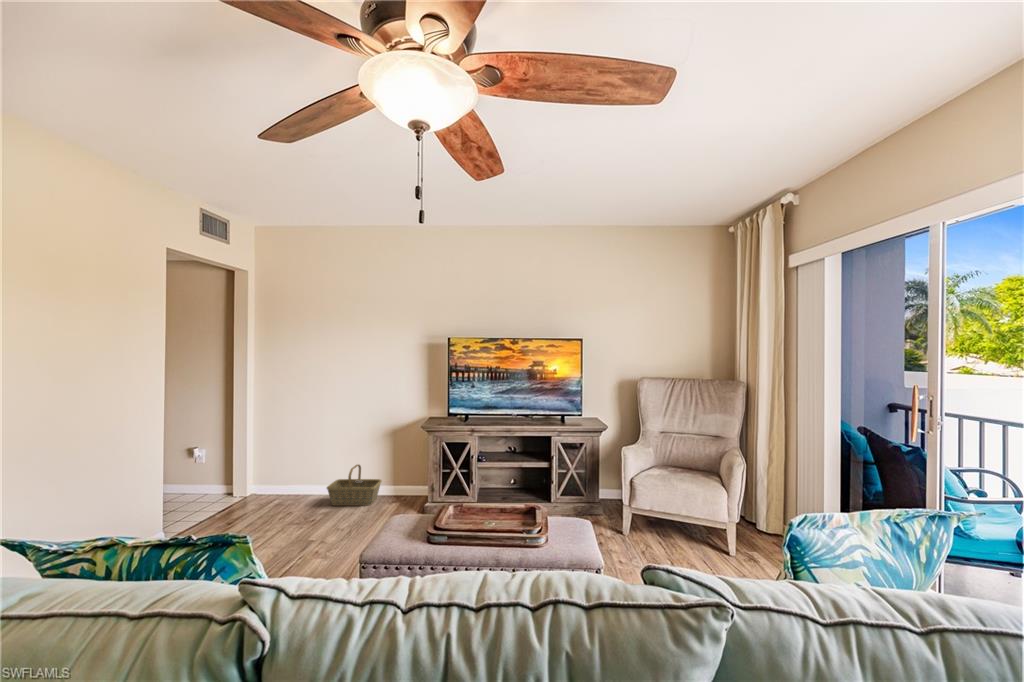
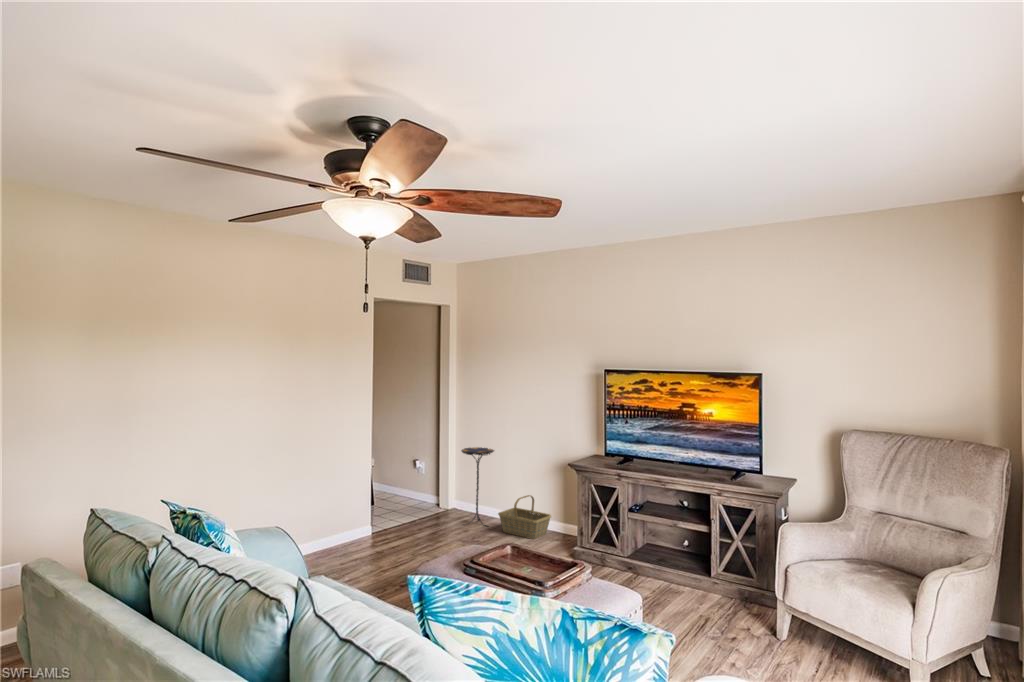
side table: none [276,424,314,507] -> present [461,447,494,523]

